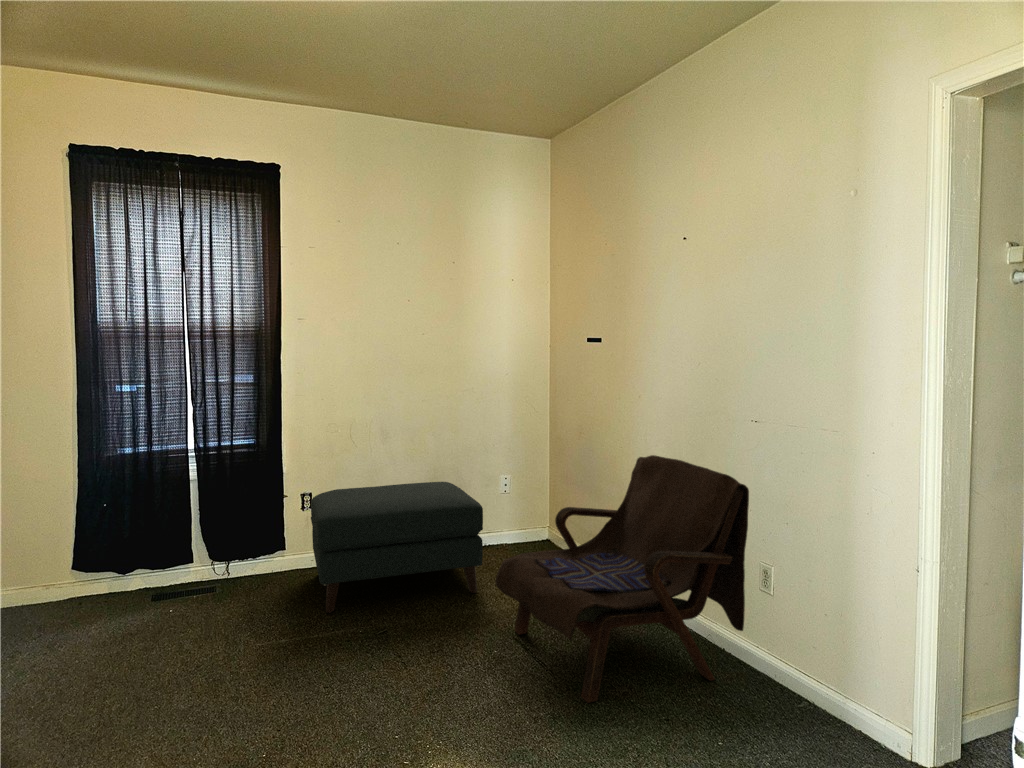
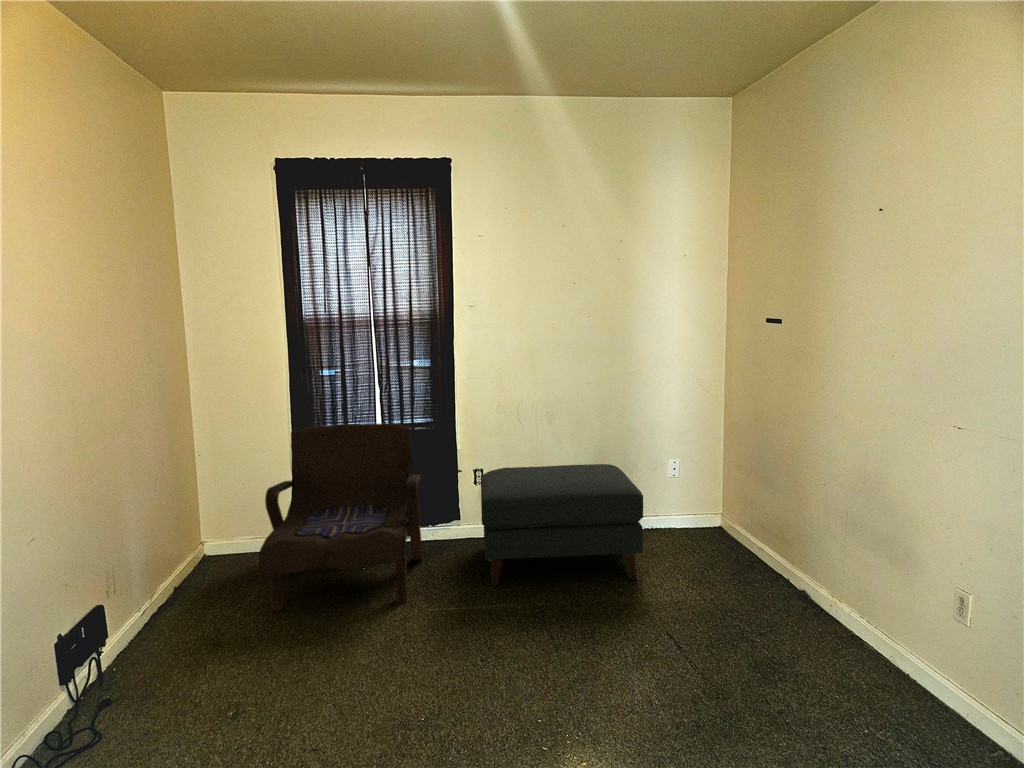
armchair: present [495,455,749,703] -> present [258,423,423,611]

